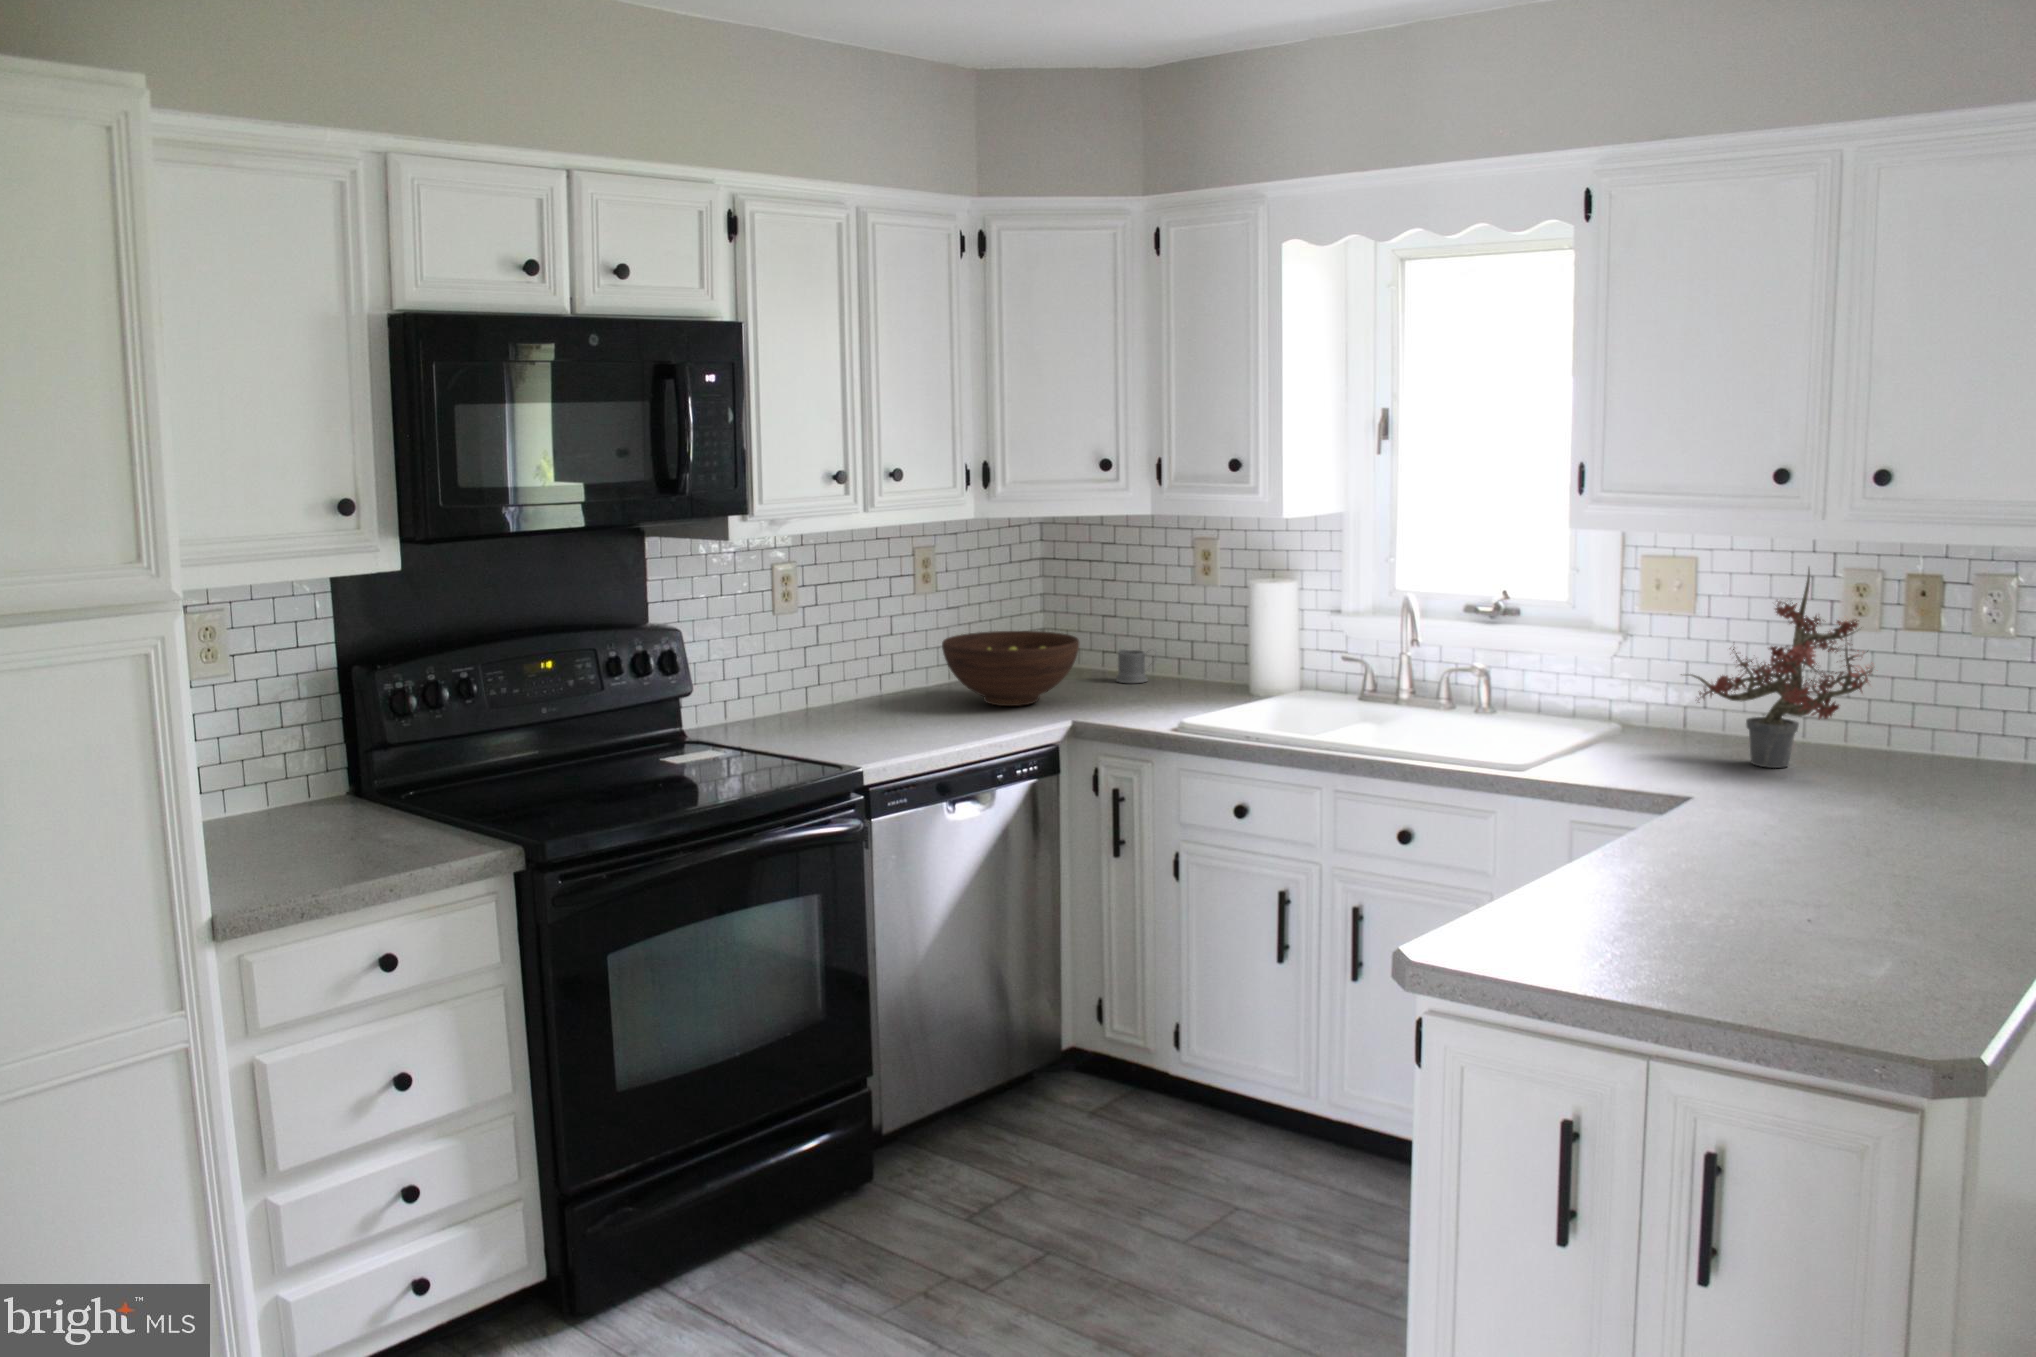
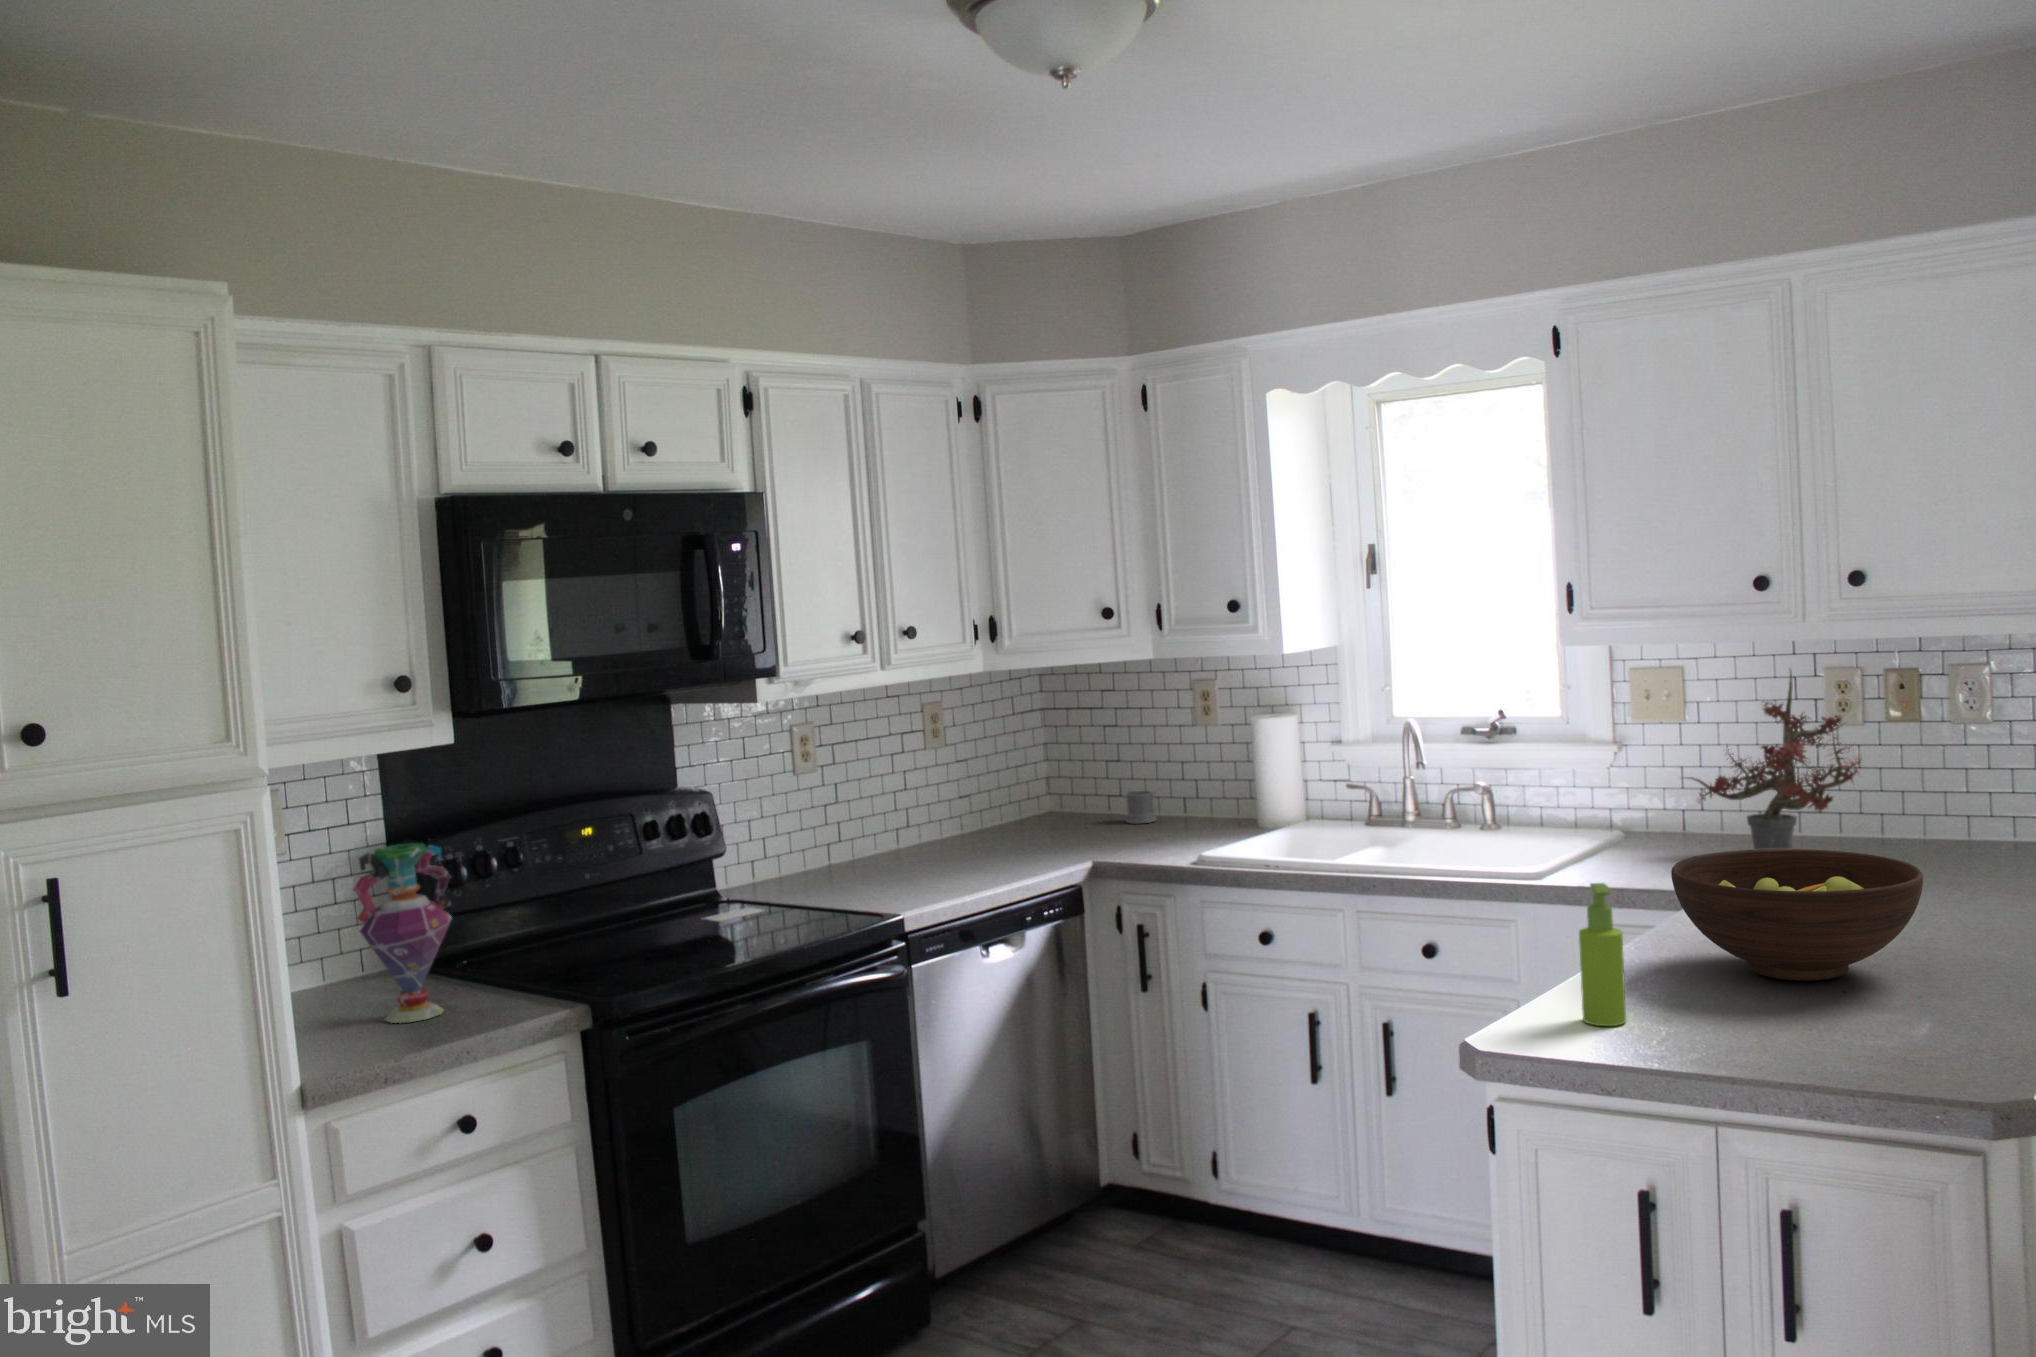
fruit bowl: present [942,631,1079,706] -> present [1671,849,1923,981]
vase: none [281,673,388,855] -> present [354,843,453,1023]
soap dispenser: none [1530,796,1581,948] -> present [1579,883,1626,1026]

